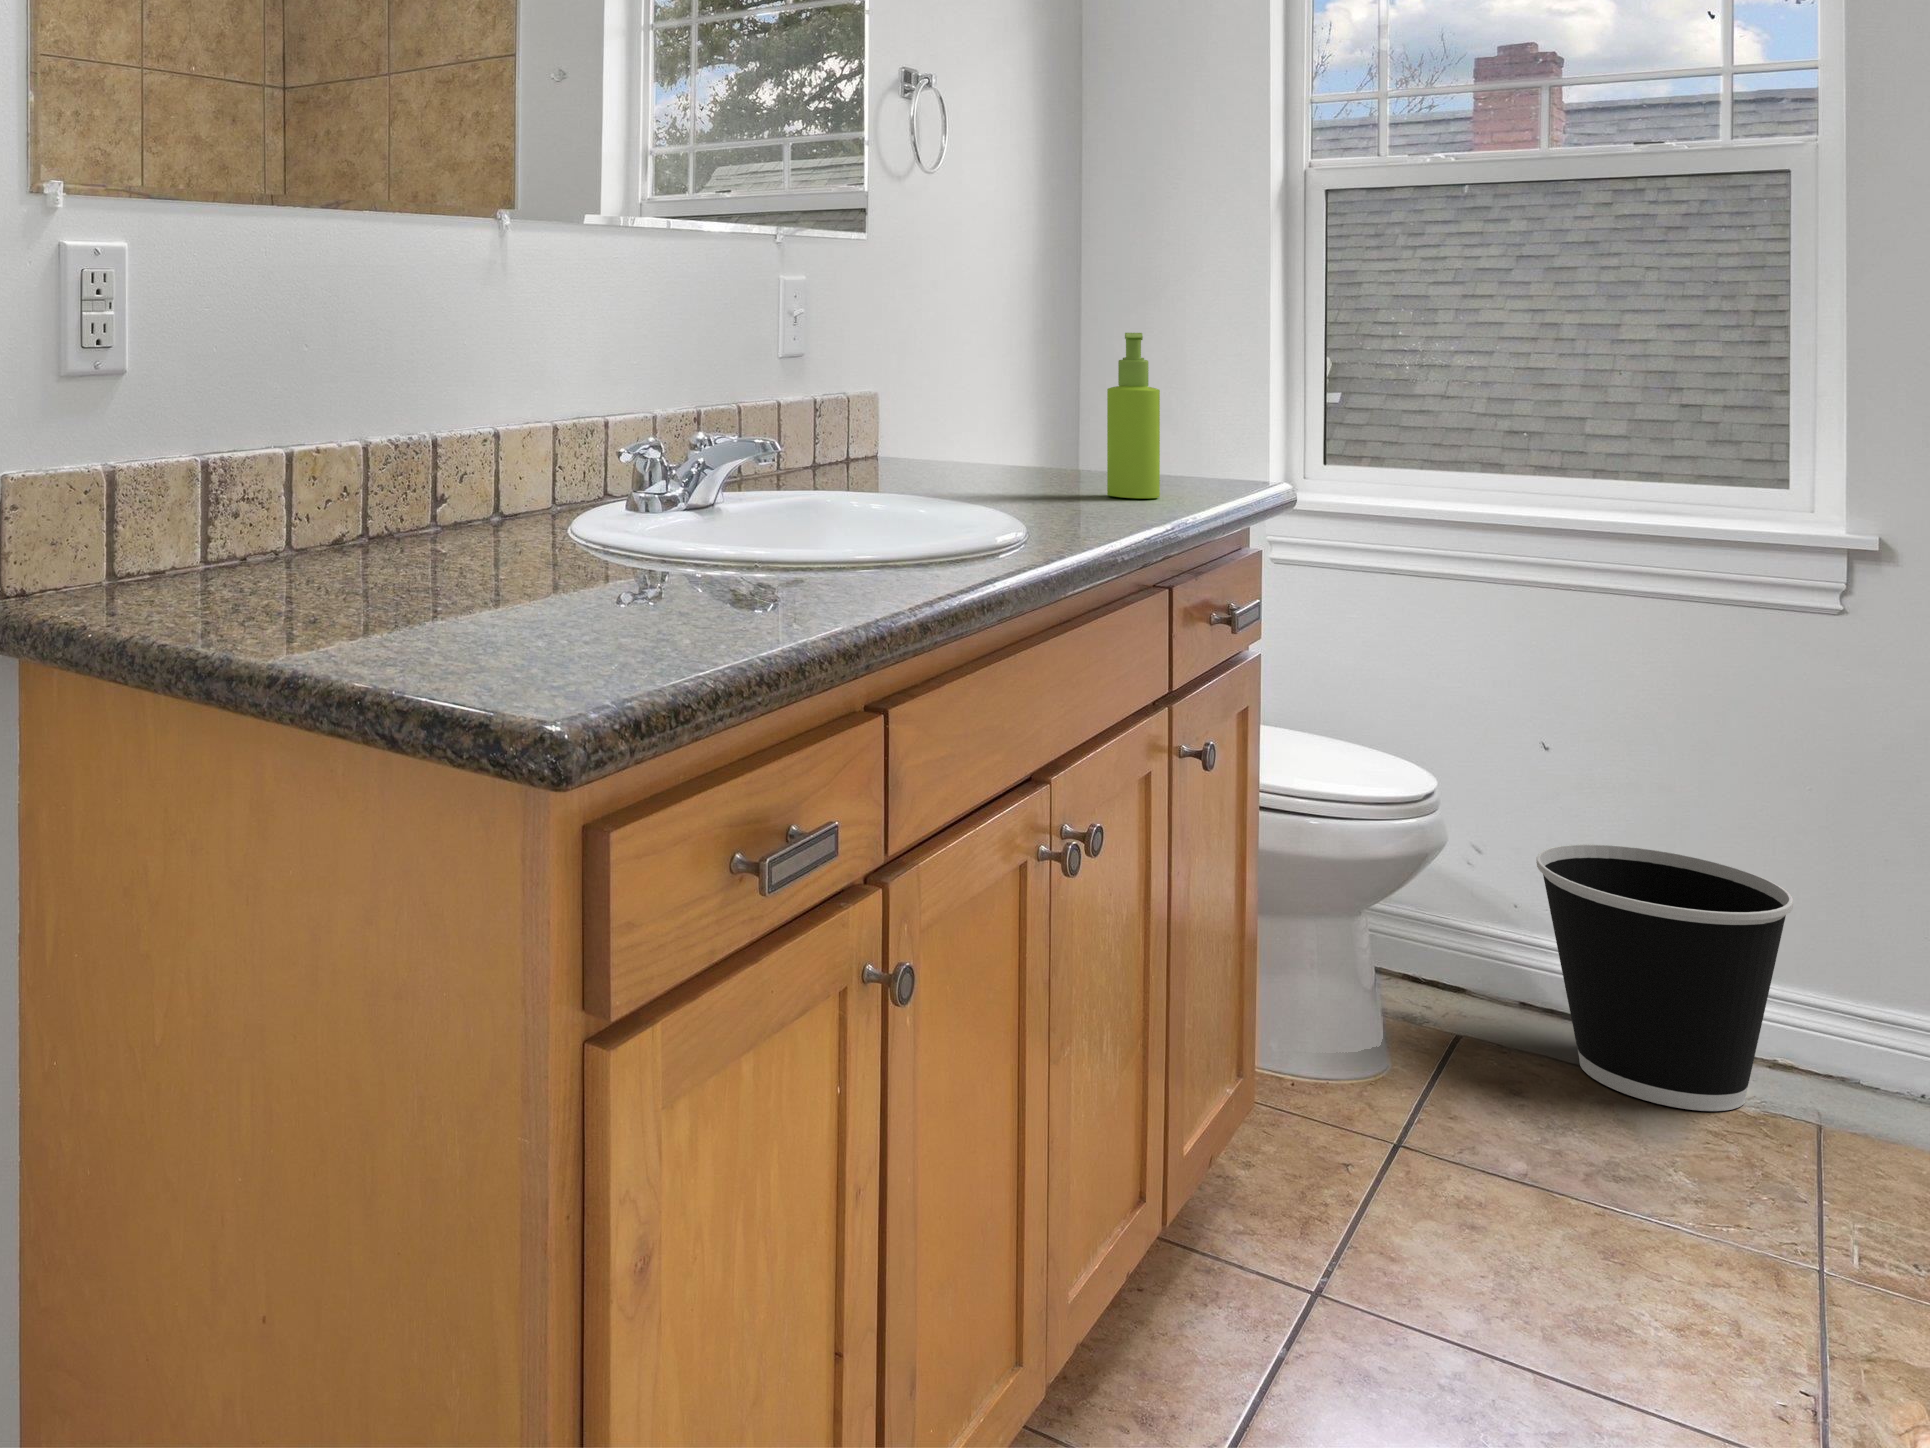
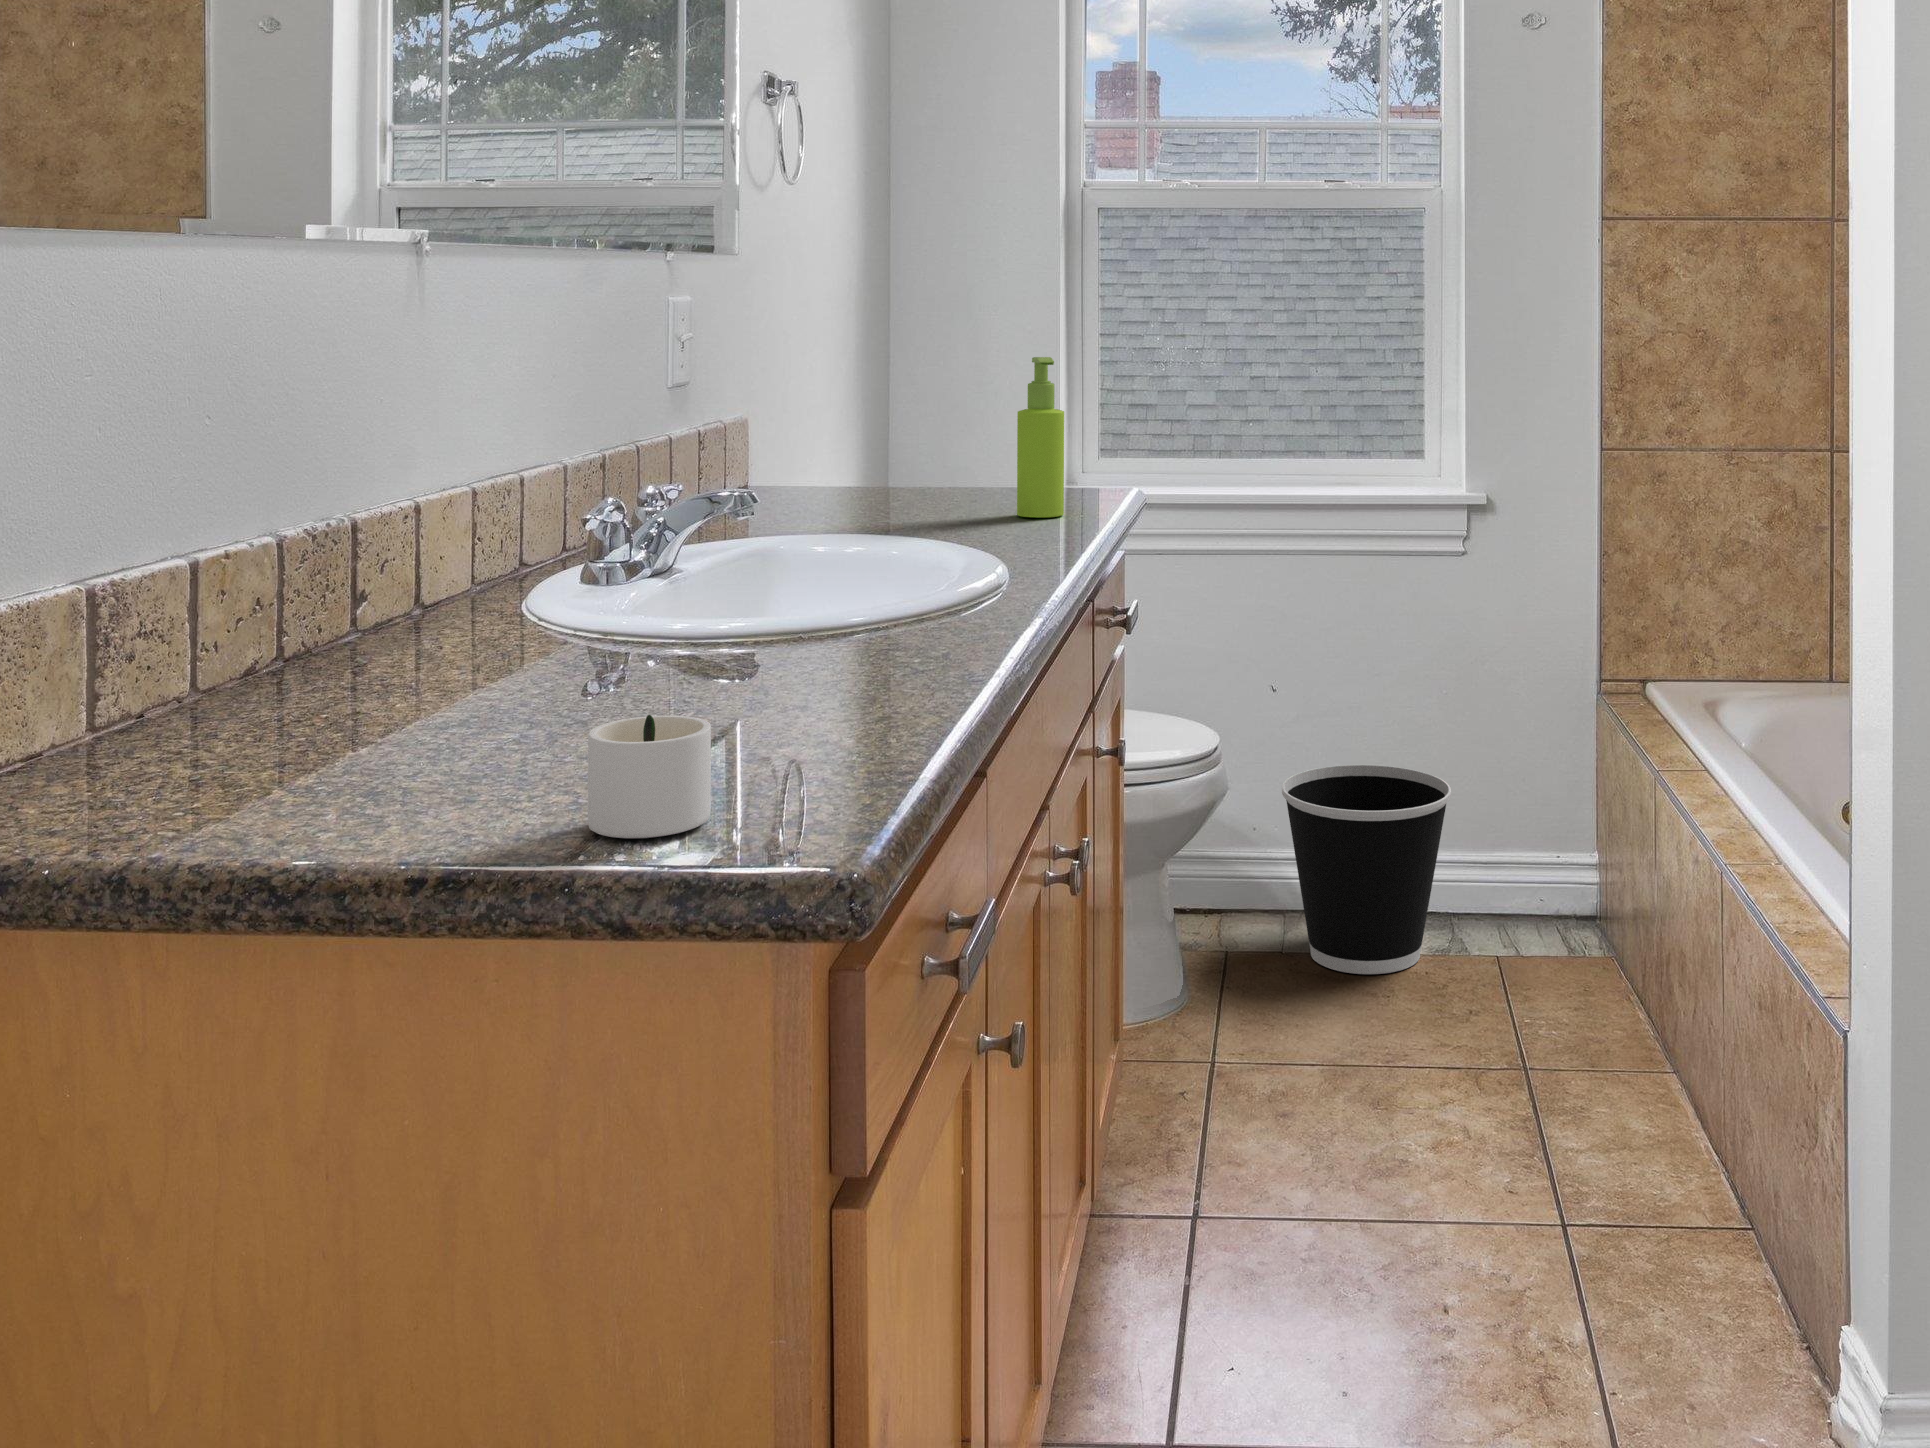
candle: none [405,574,543,680] -> present [588,715,711,838]

